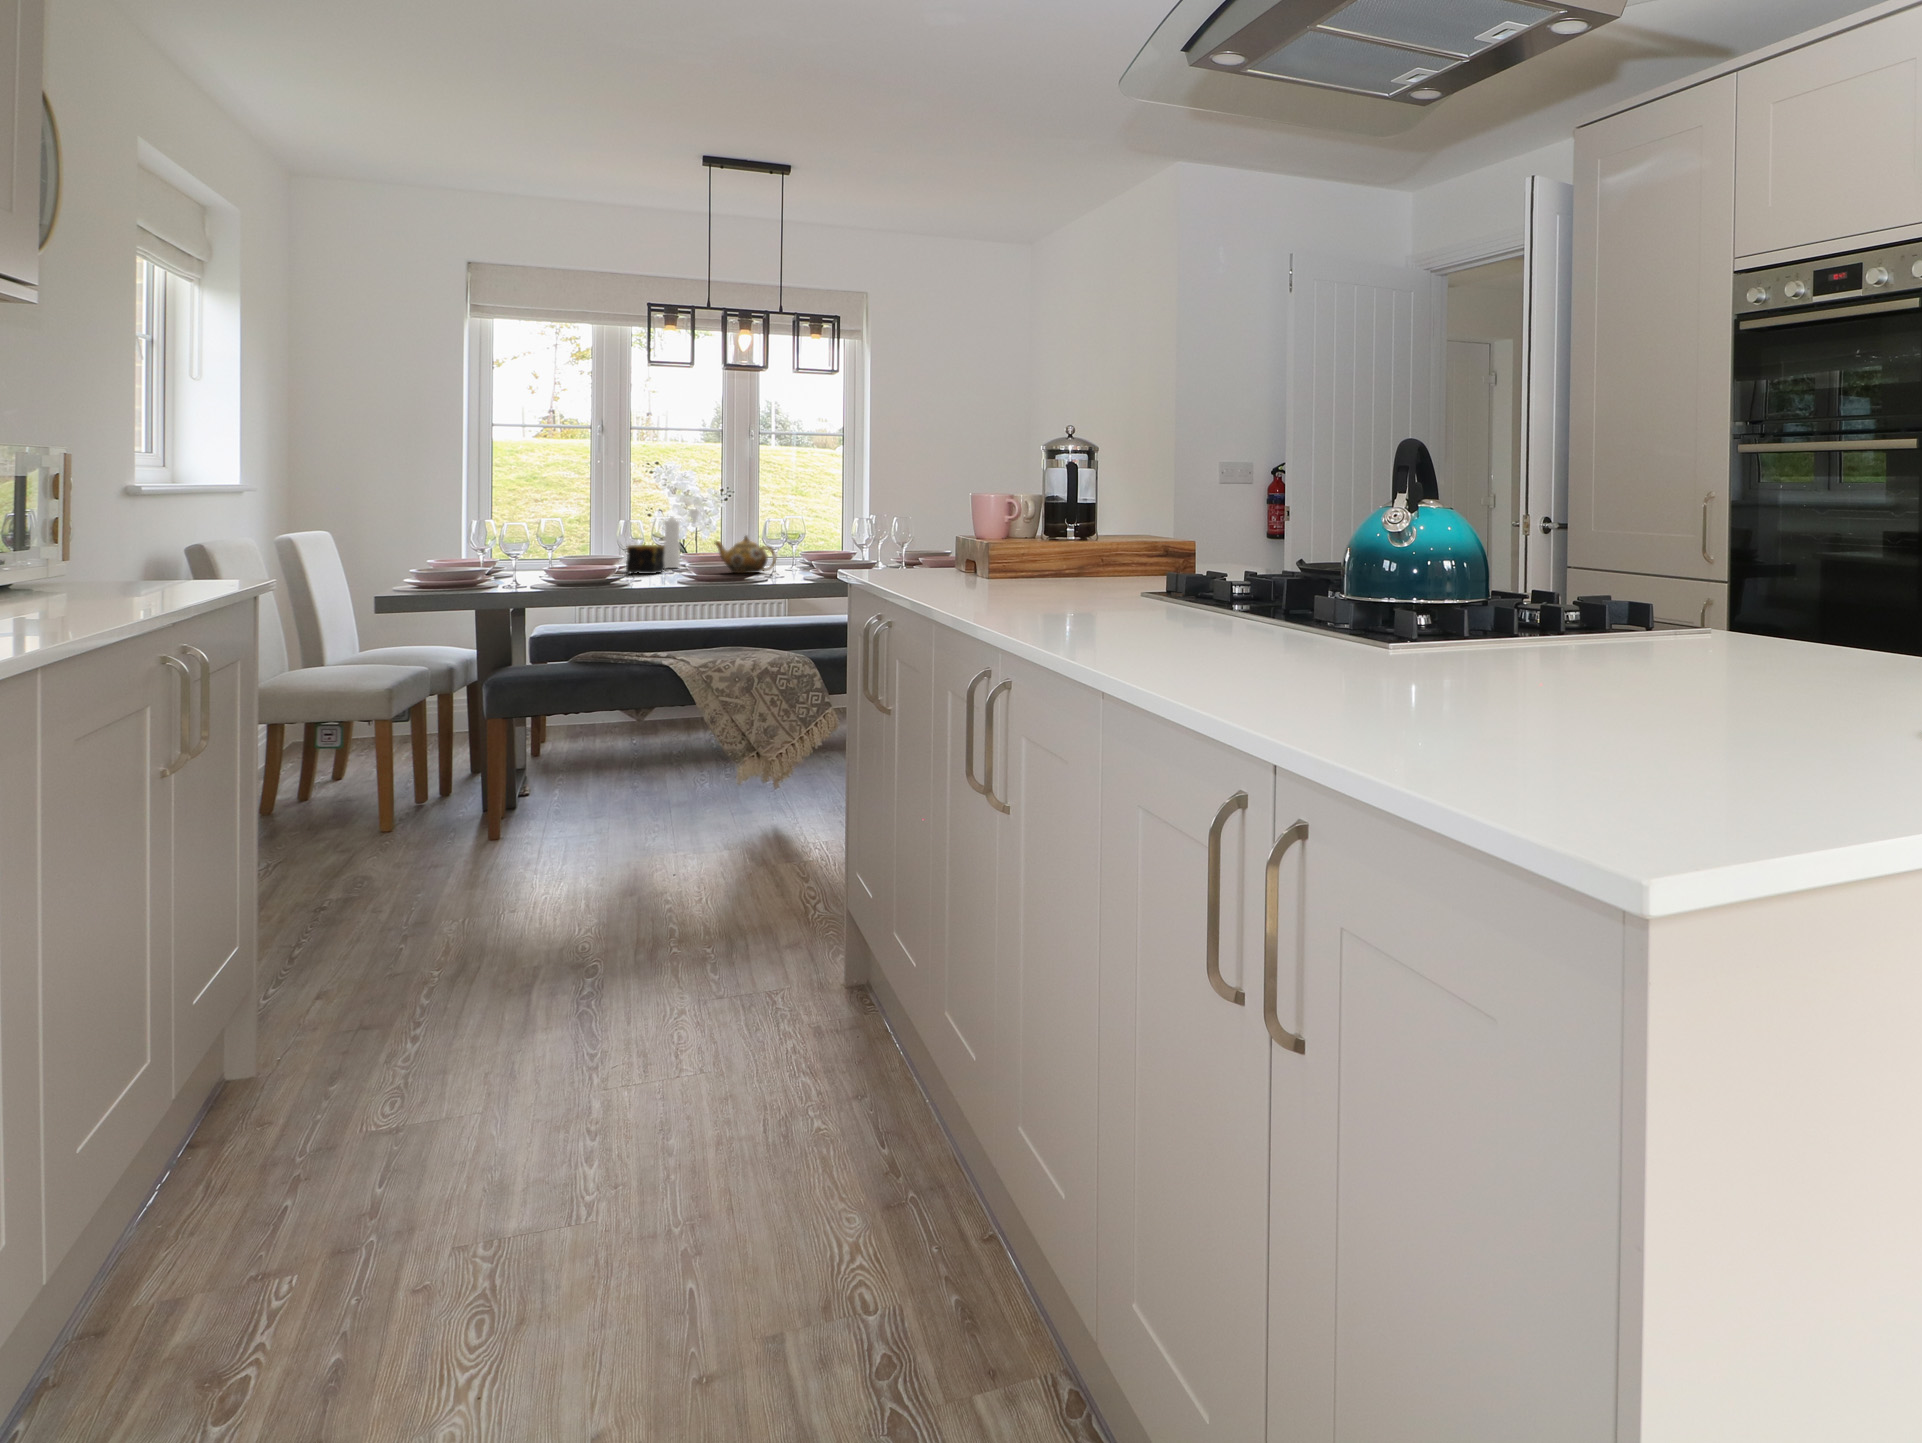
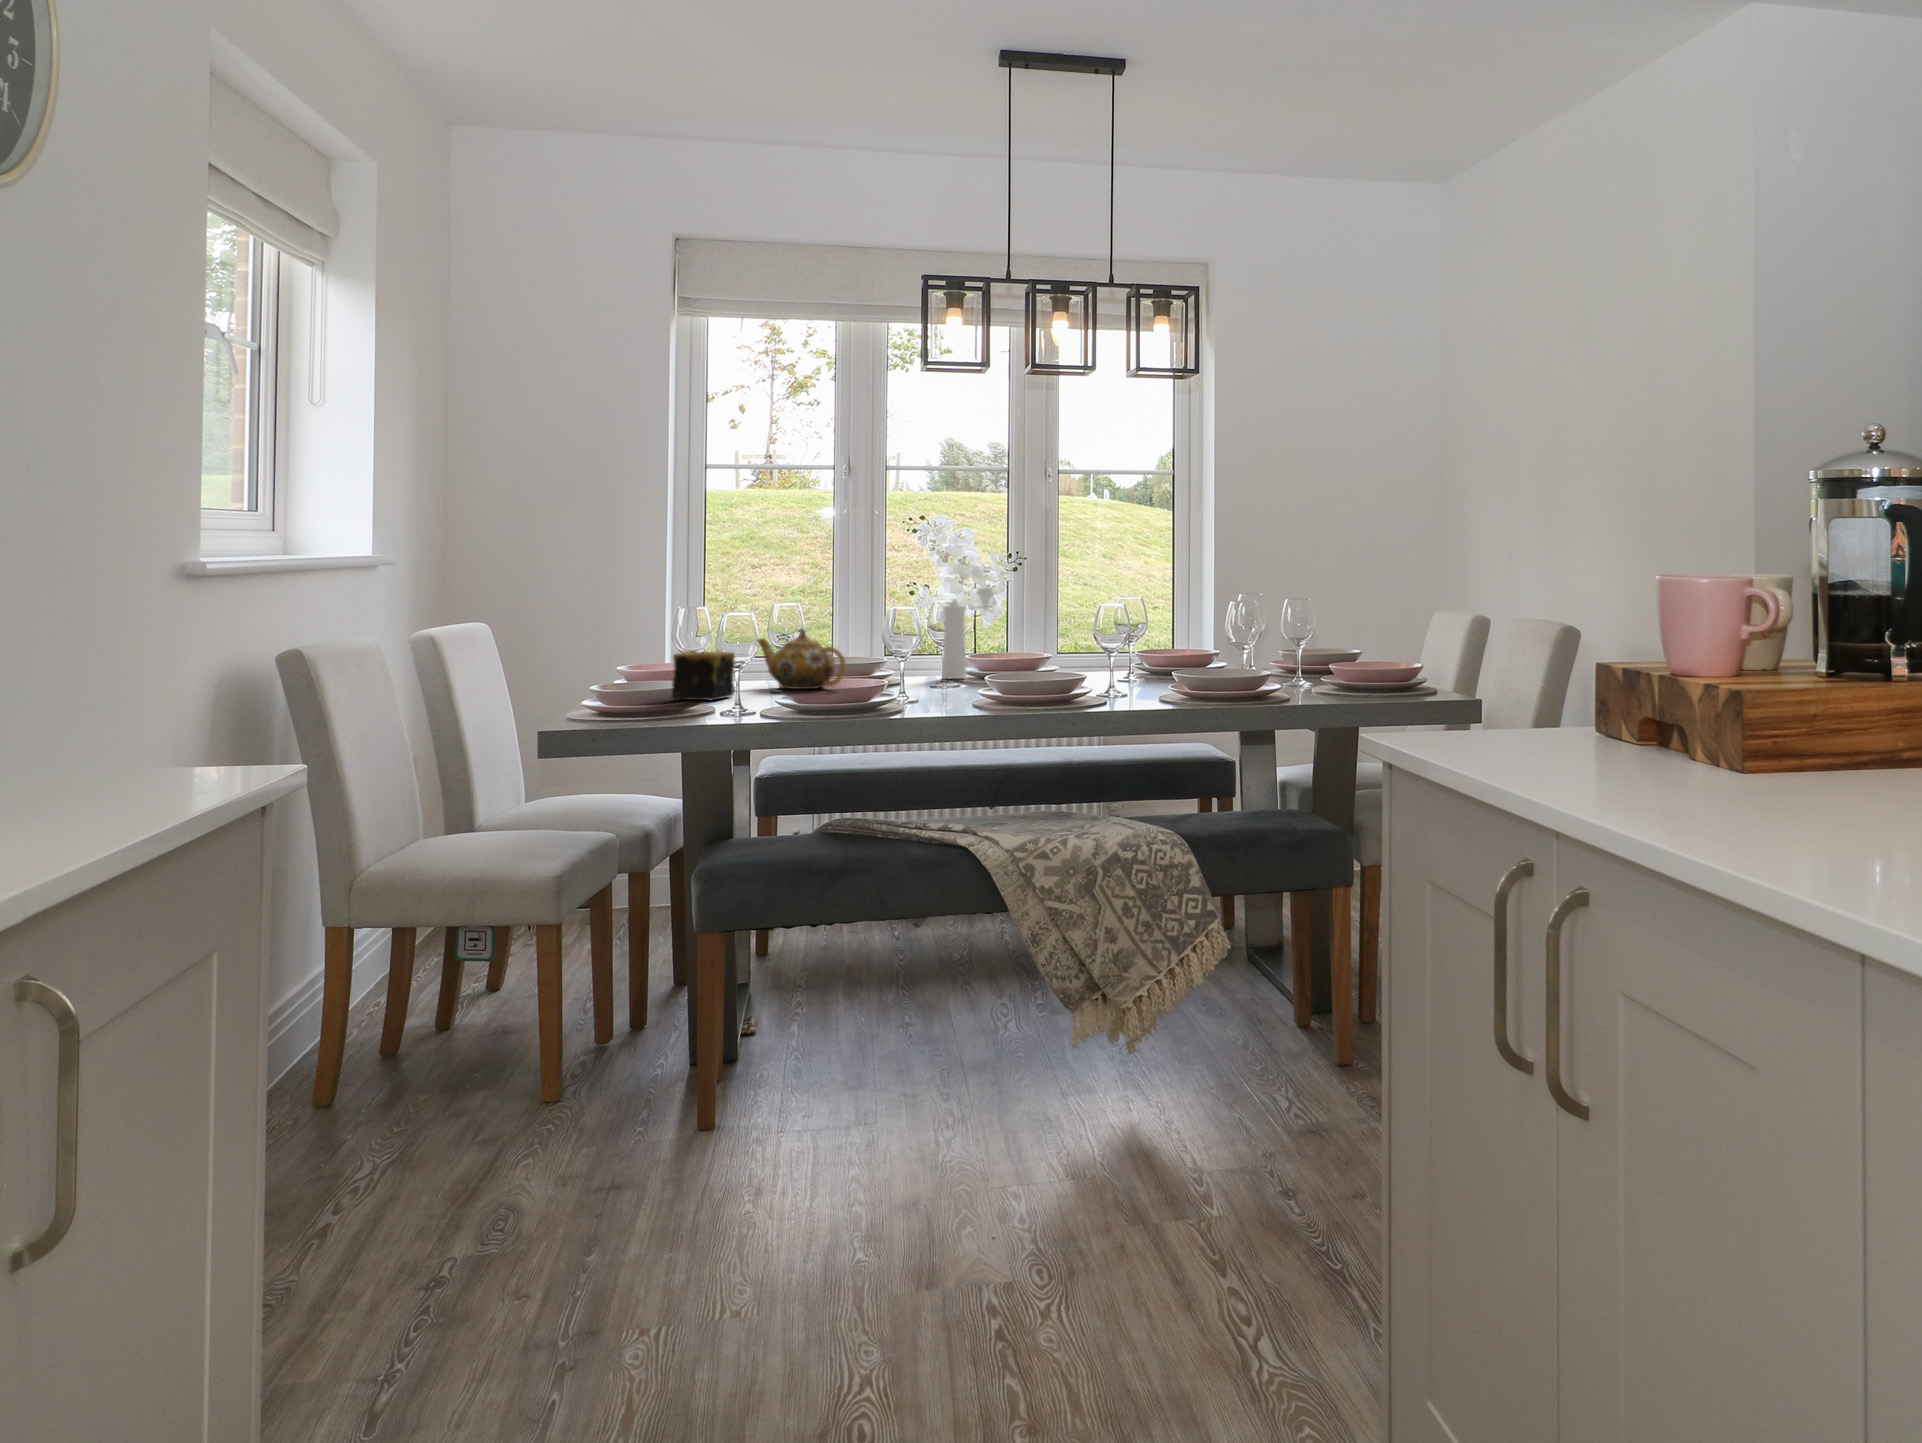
teapot: present [714,536,776,573] -> present [758,630,846,689]
candle: present [626,545,665,574] -> present [672,652,735,700]

